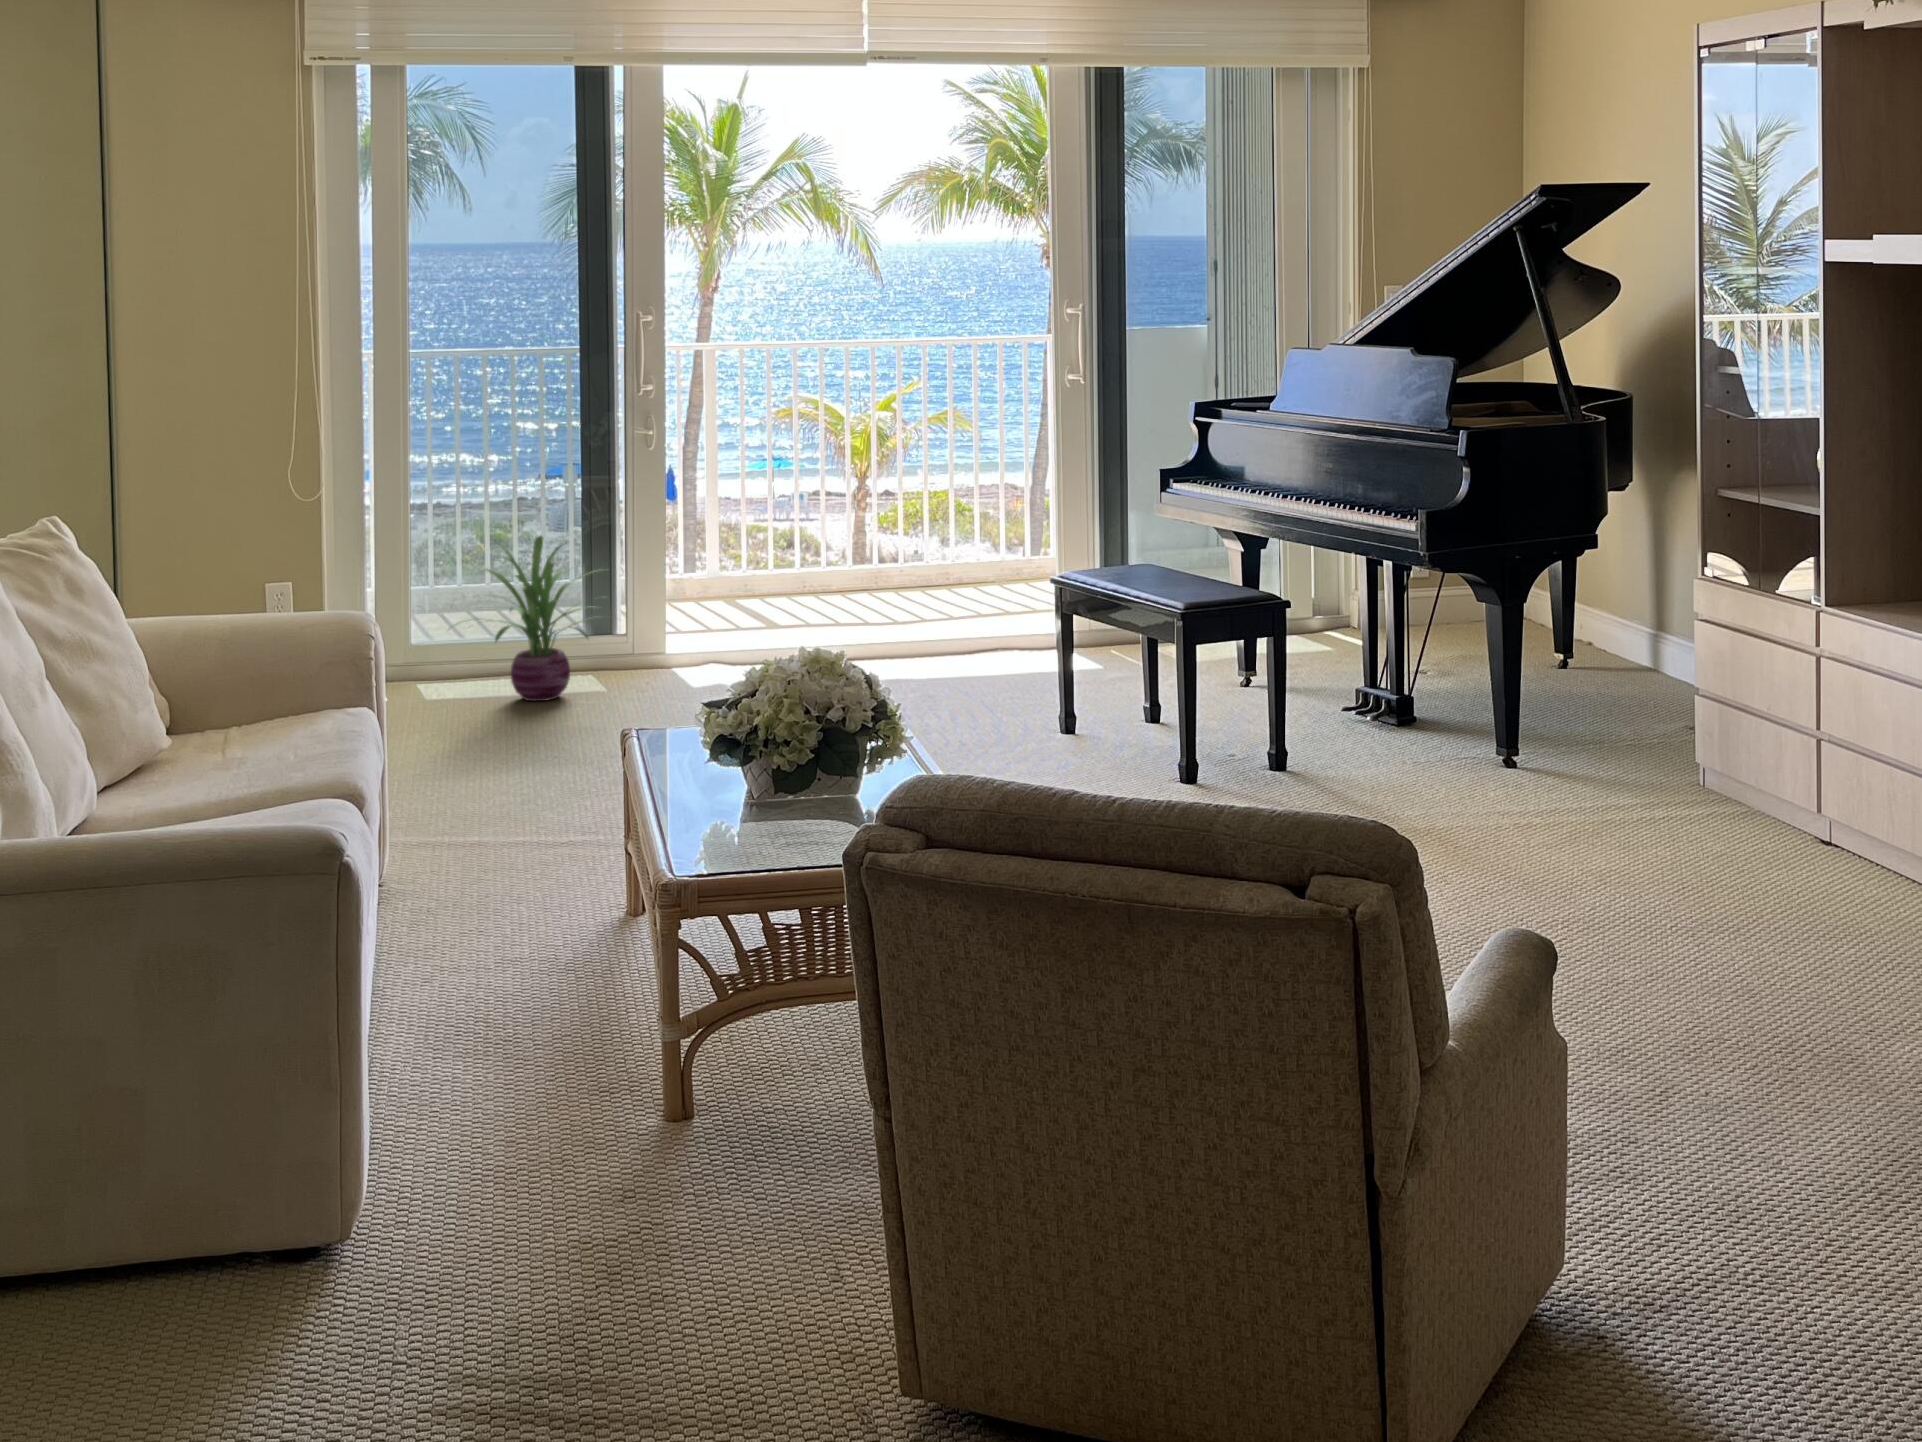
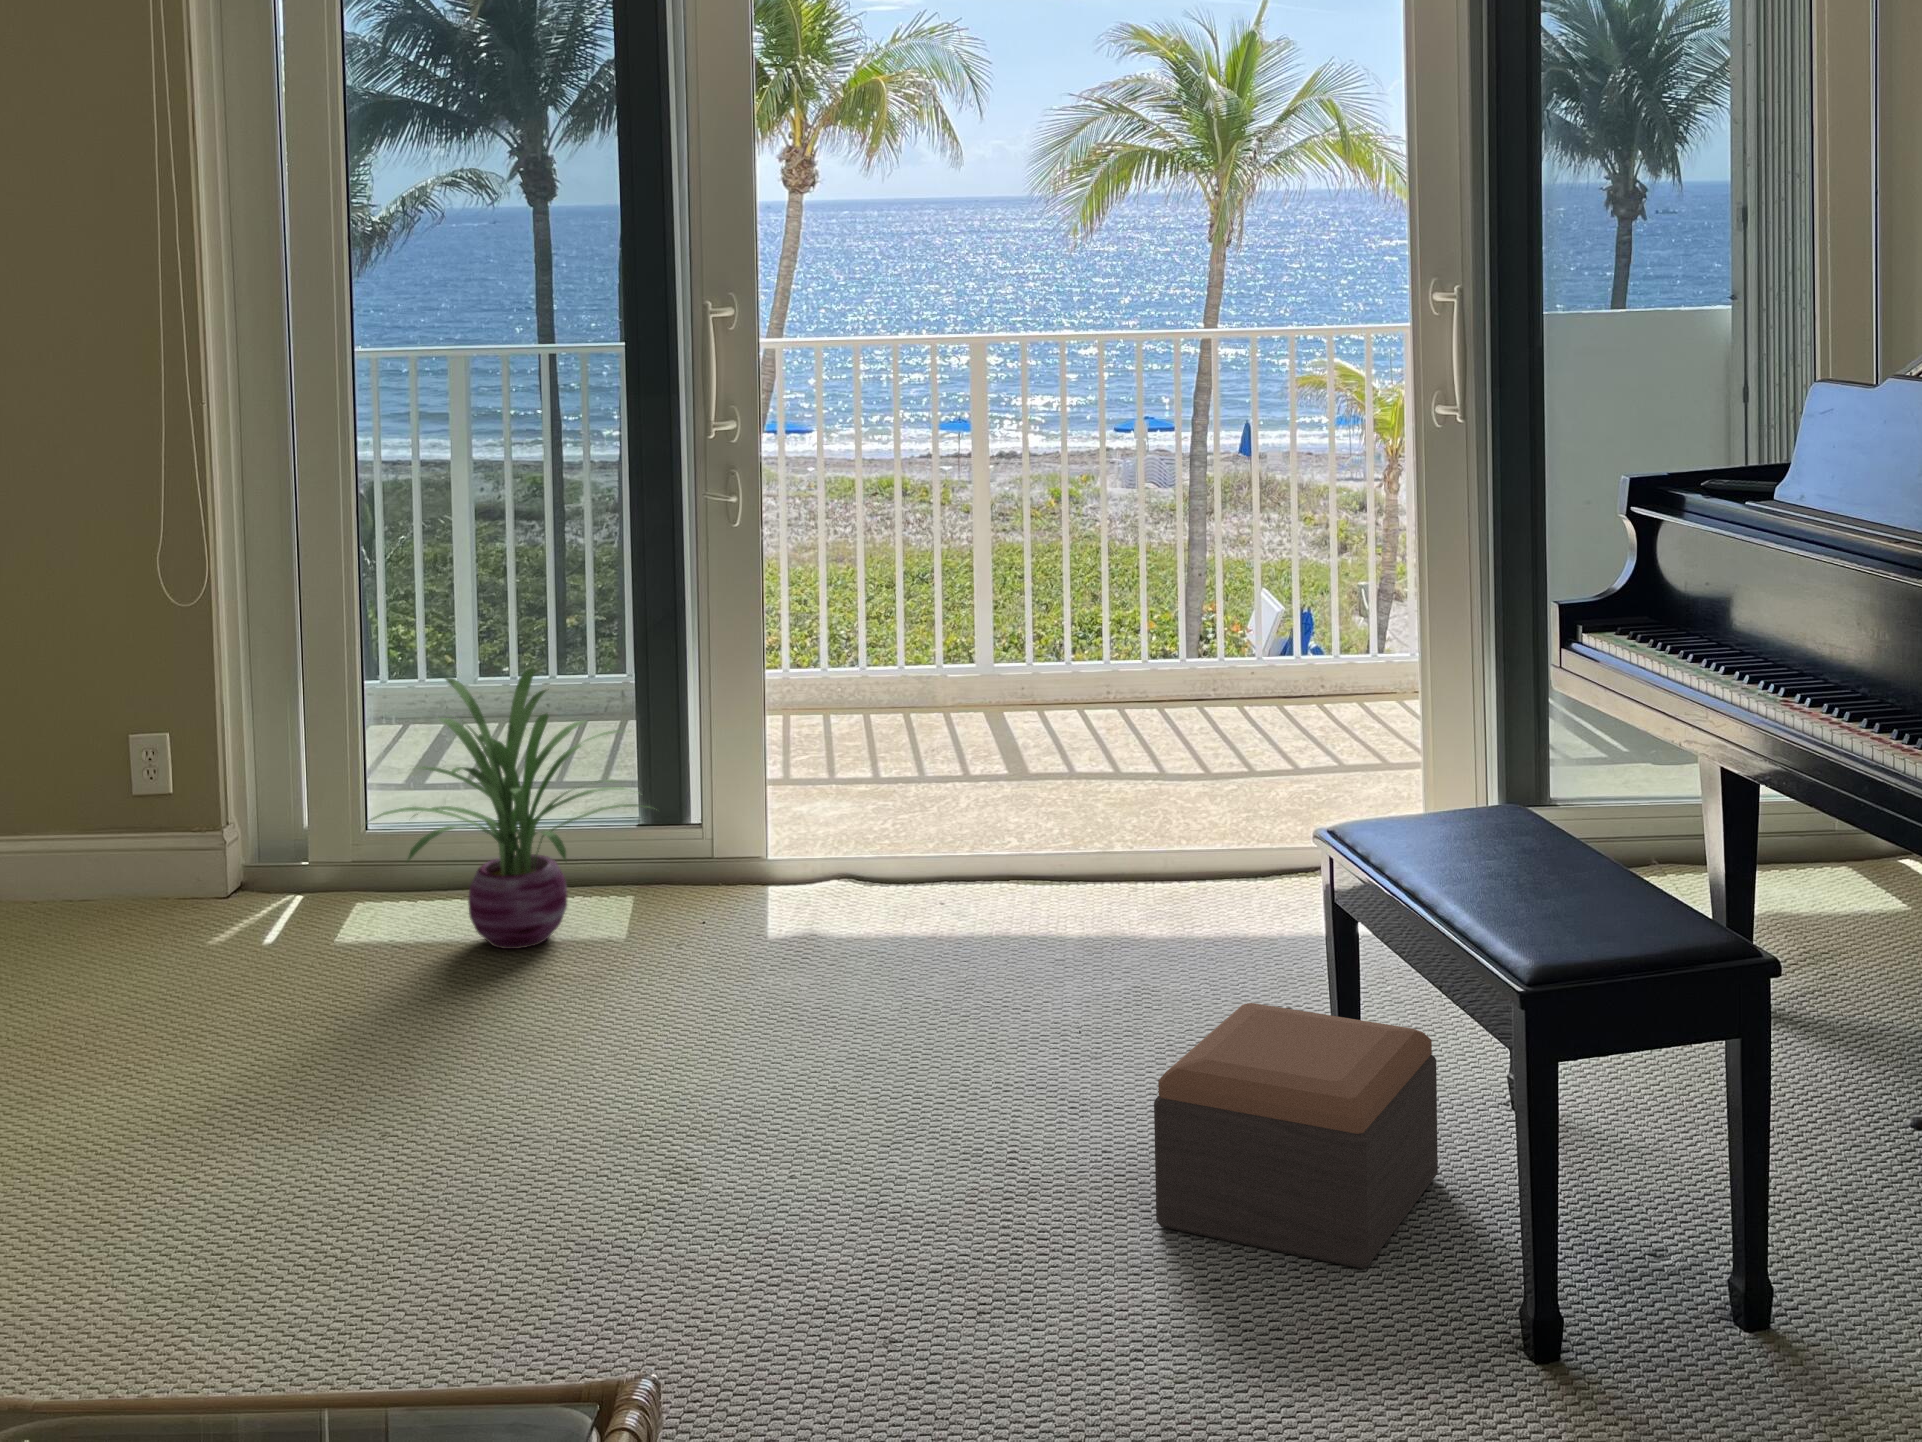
footstool: none [992,663,1122,768] -> present [1154,1003,1438,1269]

